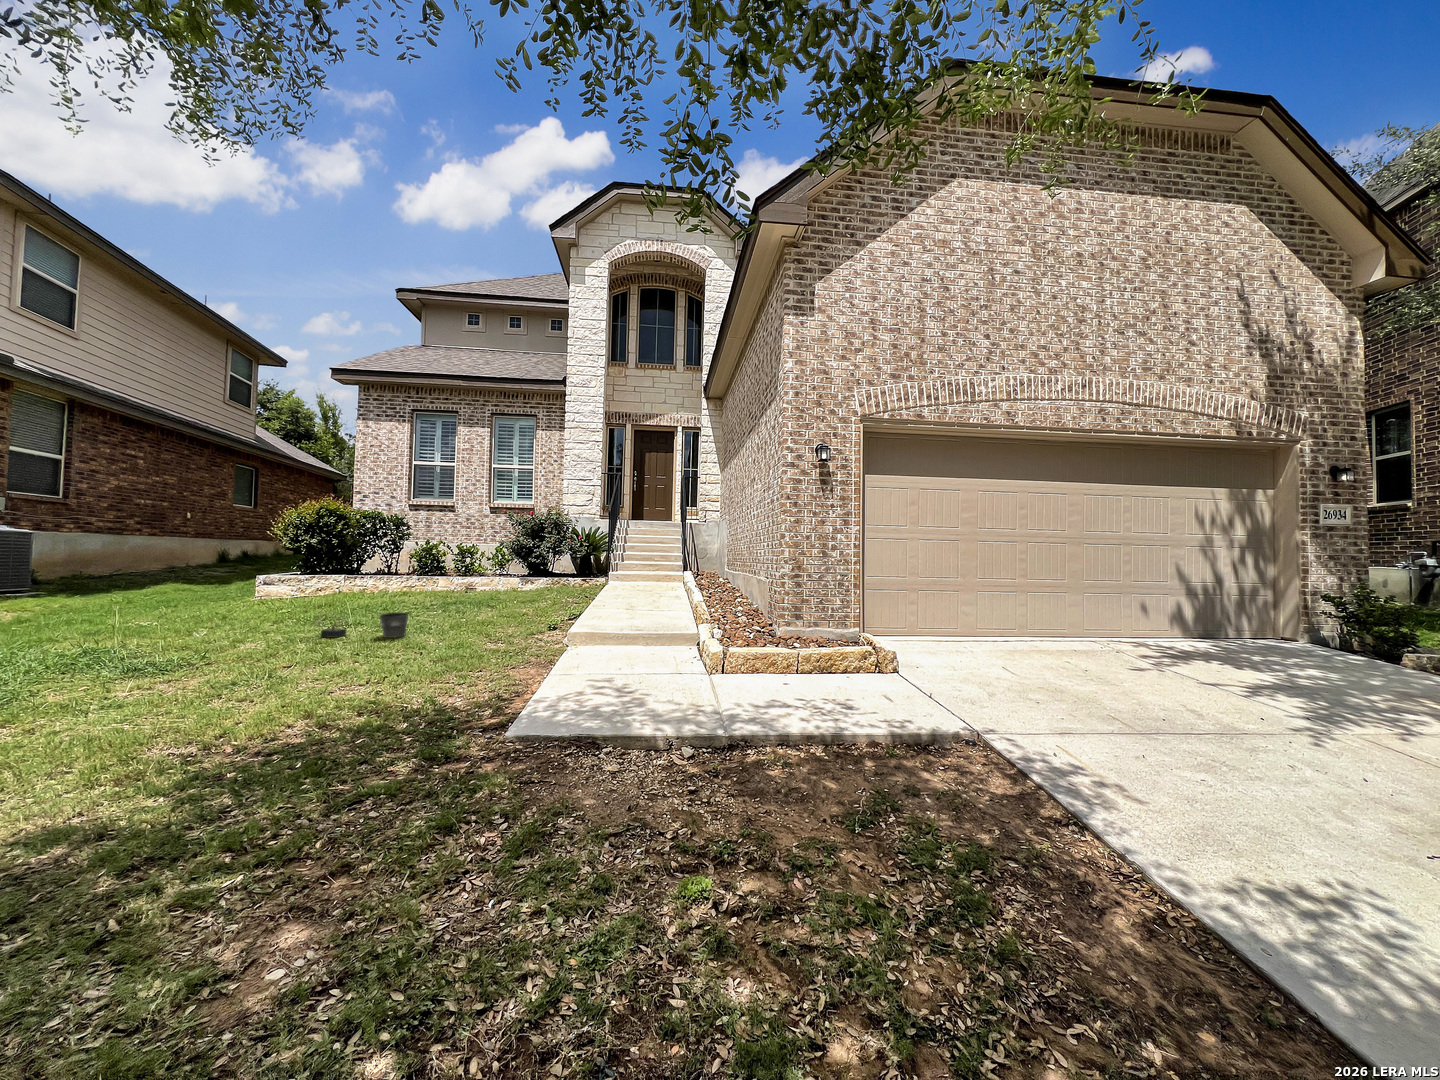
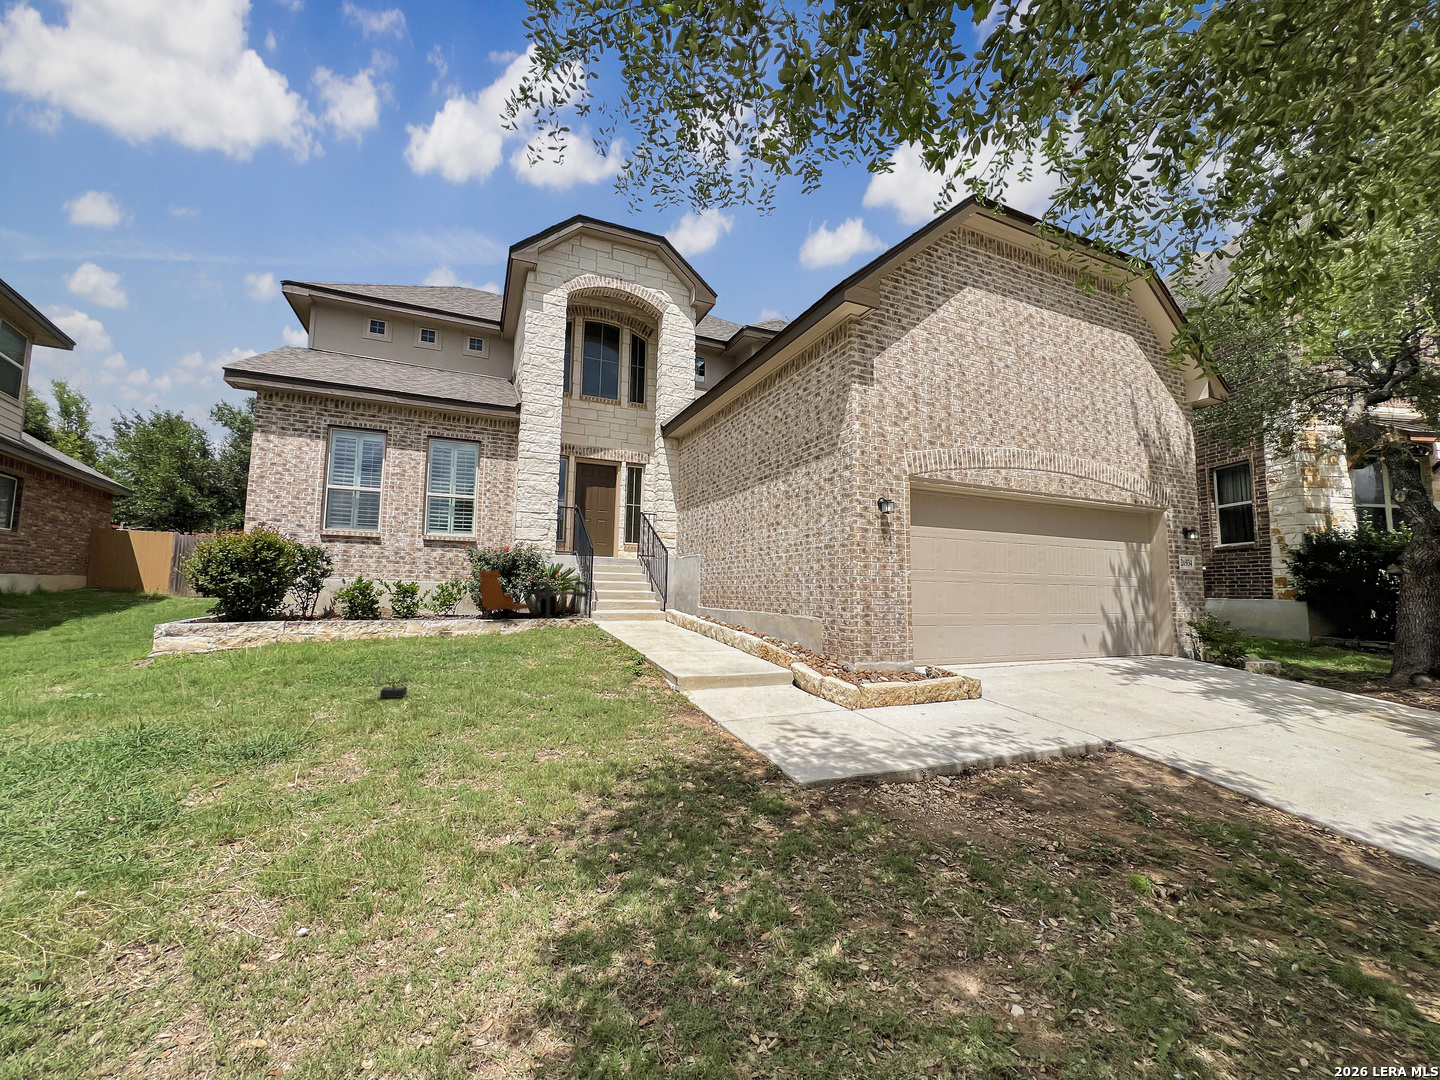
lounge chair: none [504,534,559,582] -> present [479,571,530,620]
bench: none [566,545,615,579] -> present [534,581,588,618]
bucket: present [378,612,409,638] -> none [450,664,485,694]

